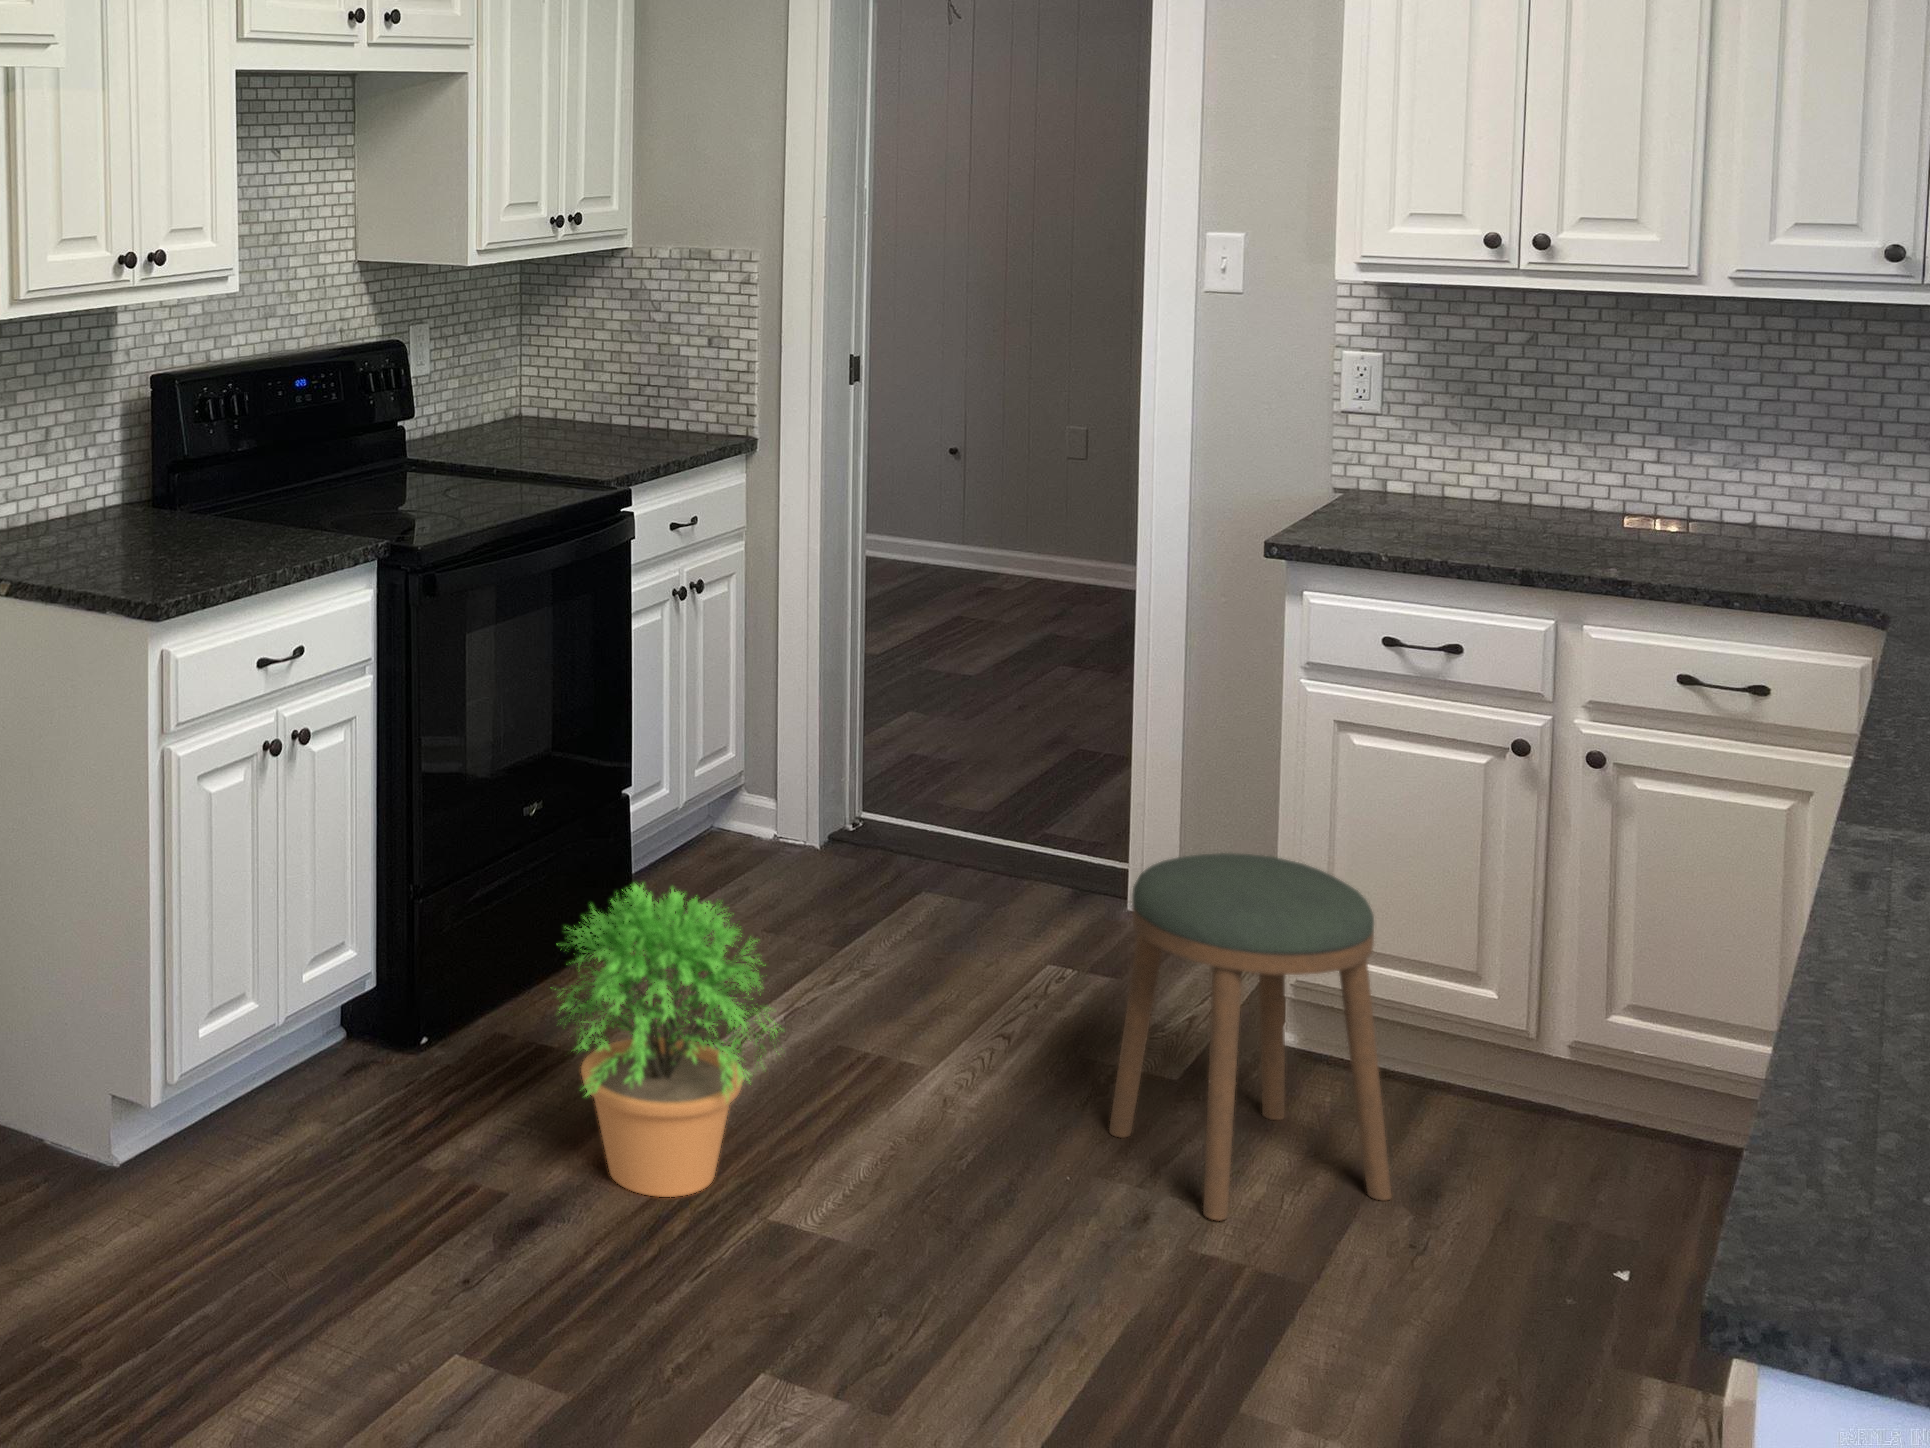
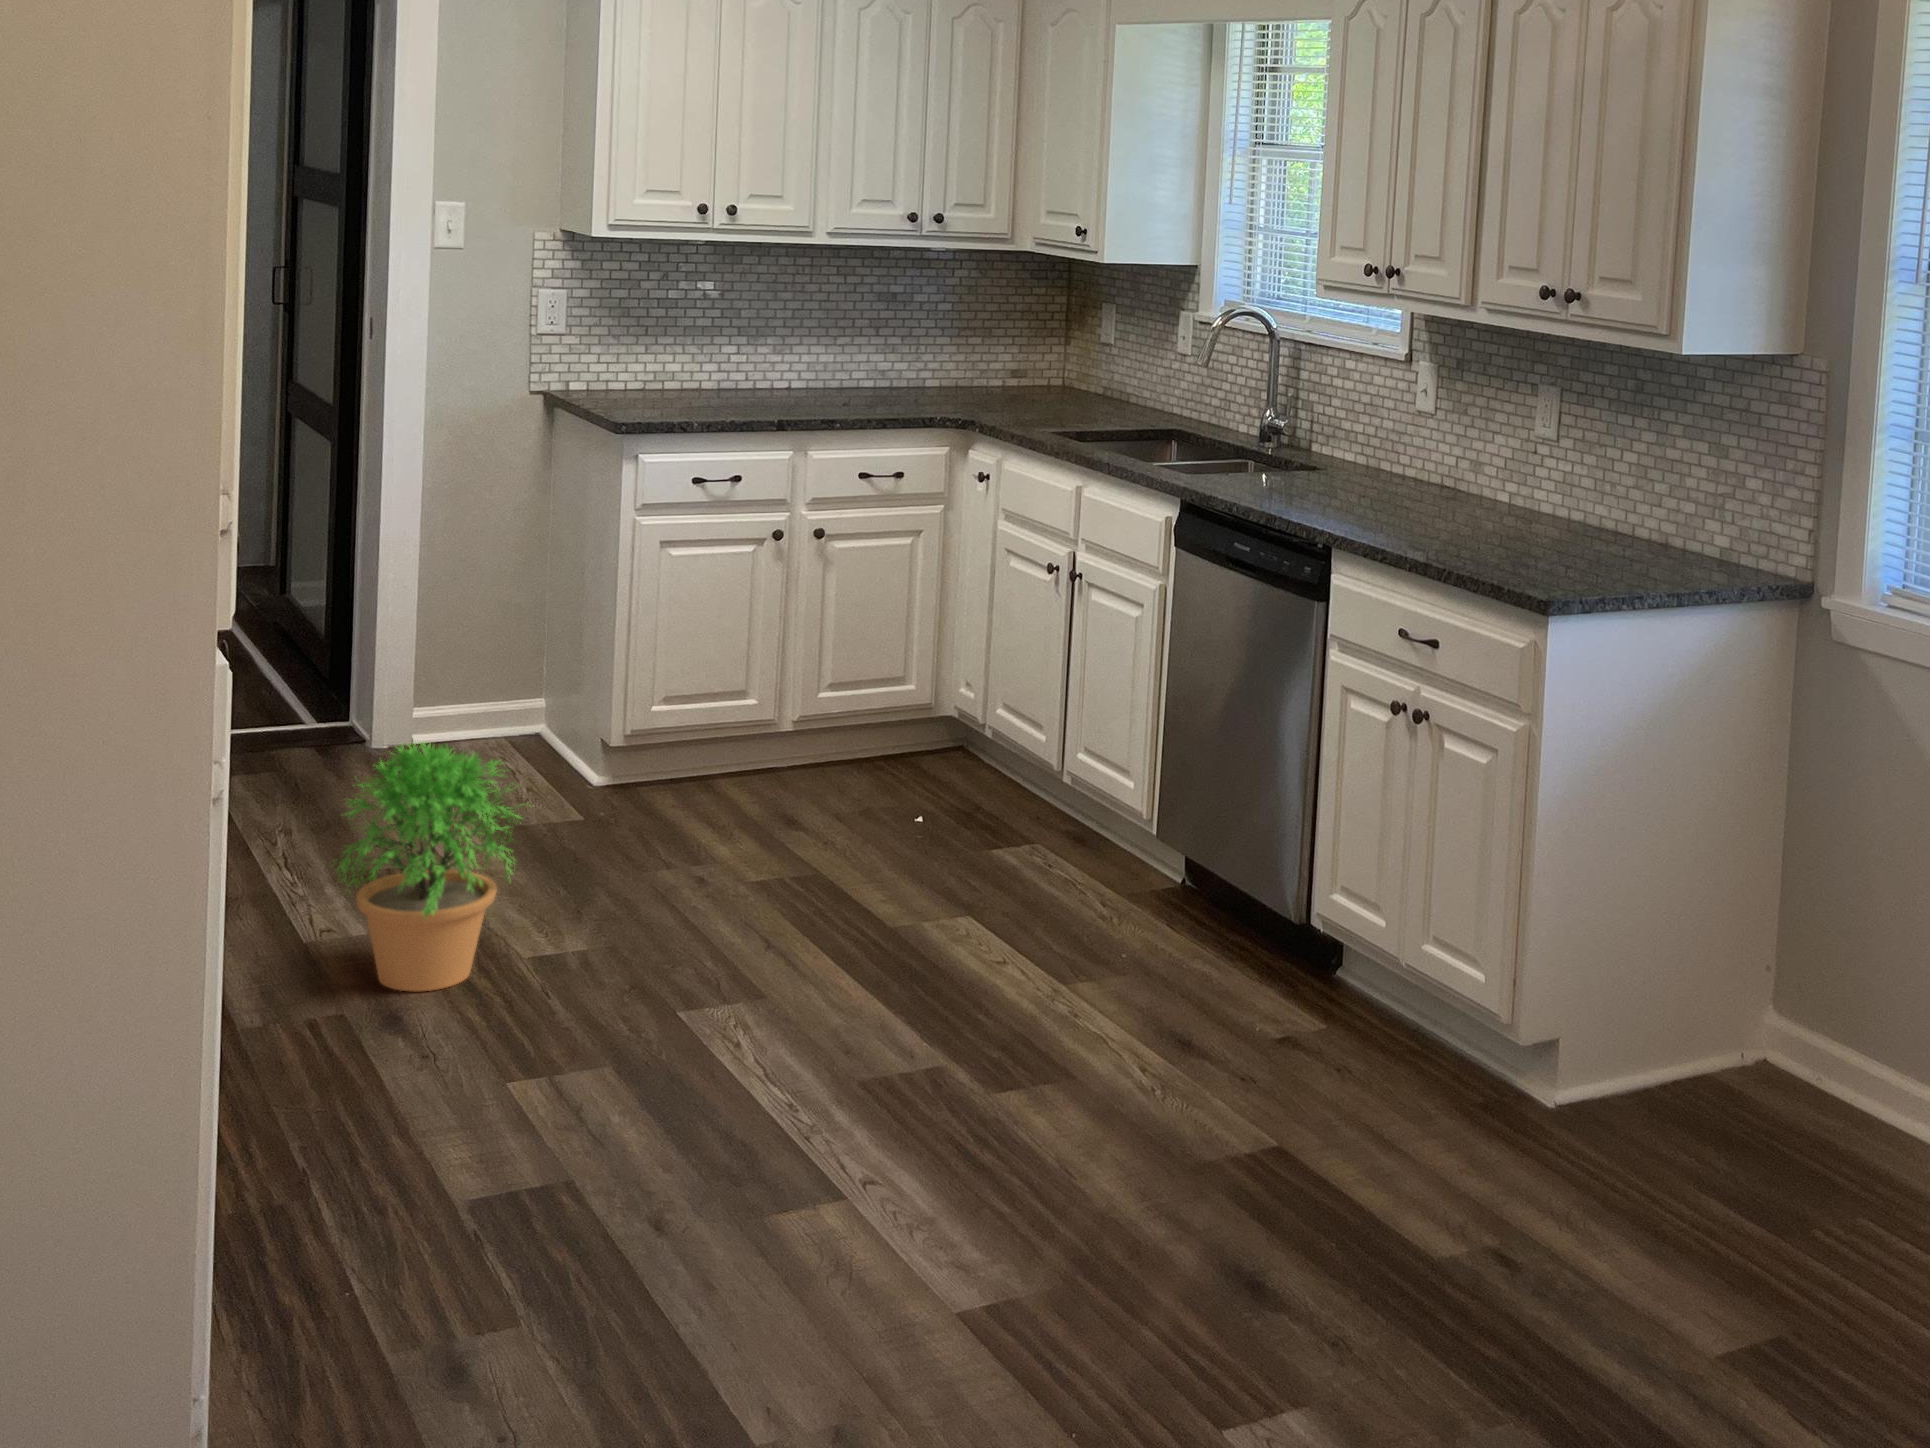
stool: present [1109,853,1391,1221] -> none [609,634,786,868]

